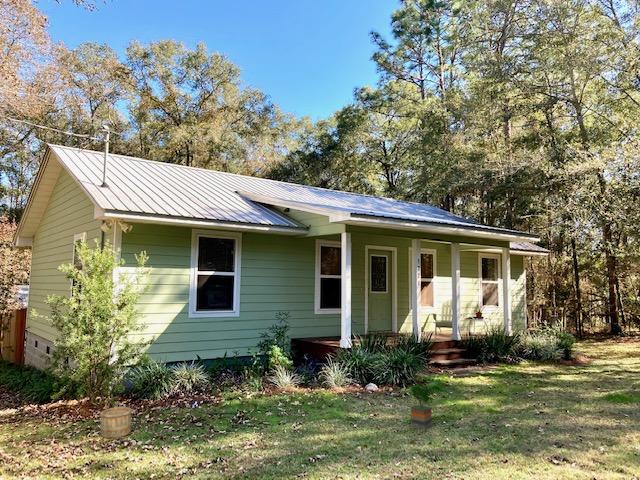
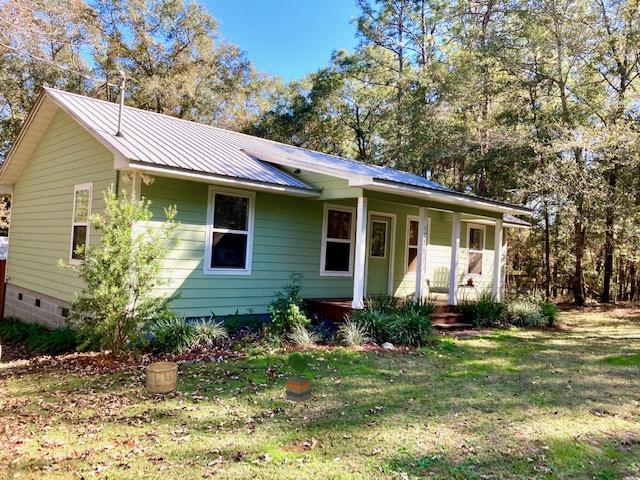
potted tree: present [411,385,435,429] -> present [286,353,315,402]

